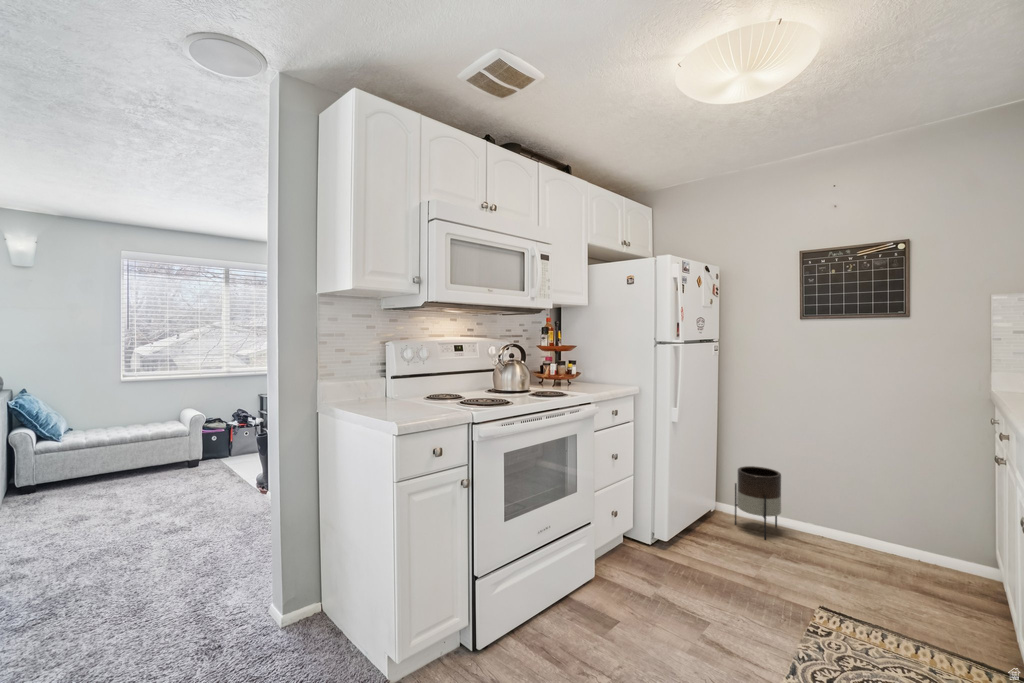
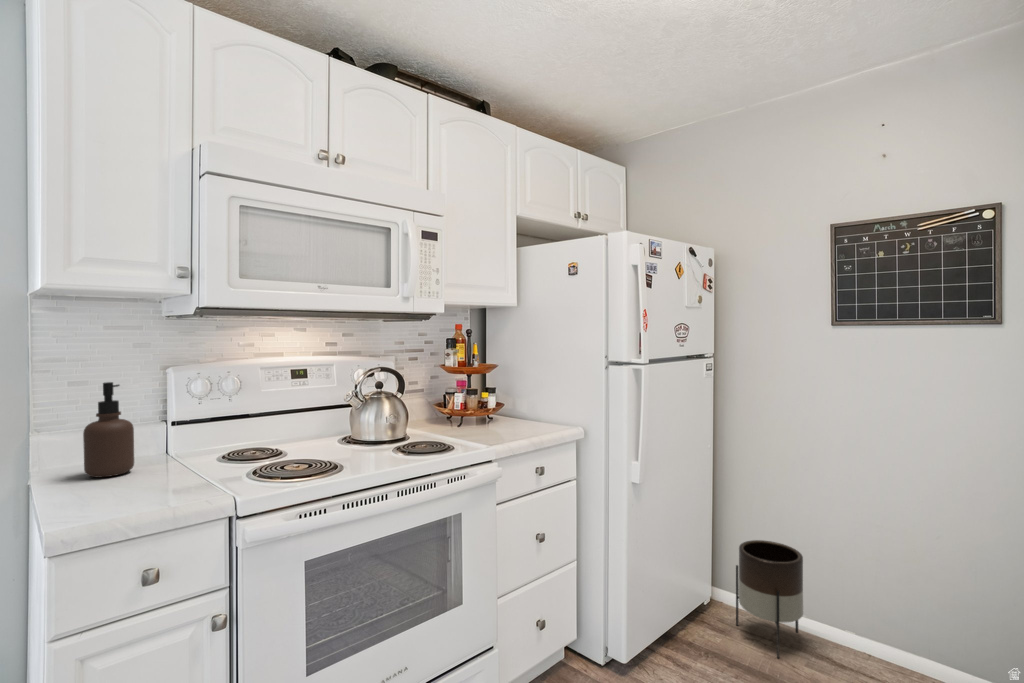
soap dispenser: none [364,349,389,405] -> present [83,382,134,478]

